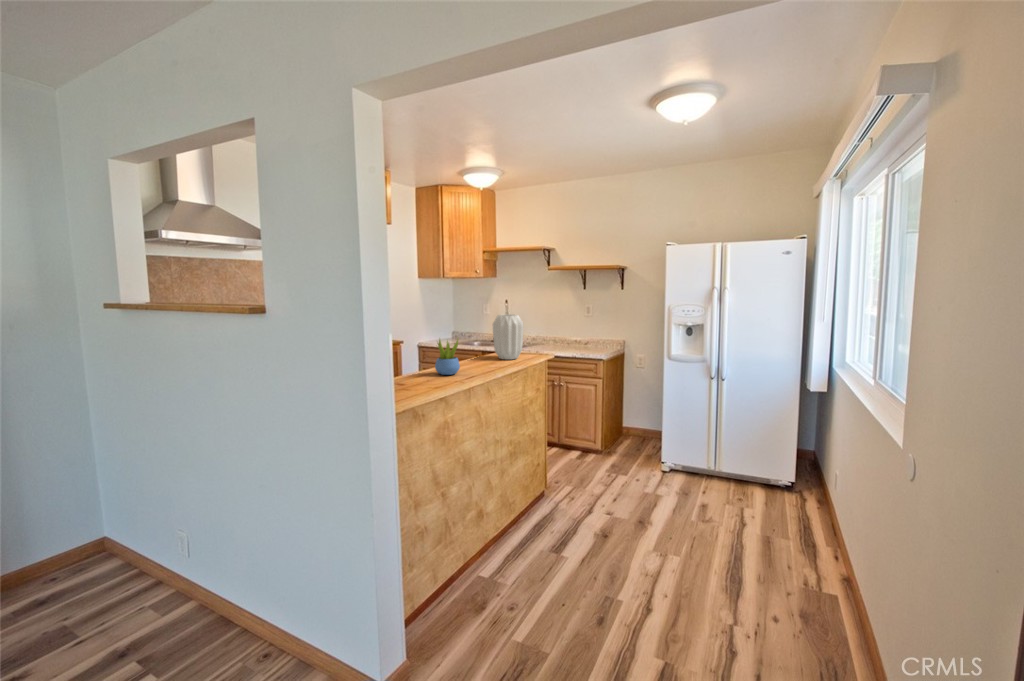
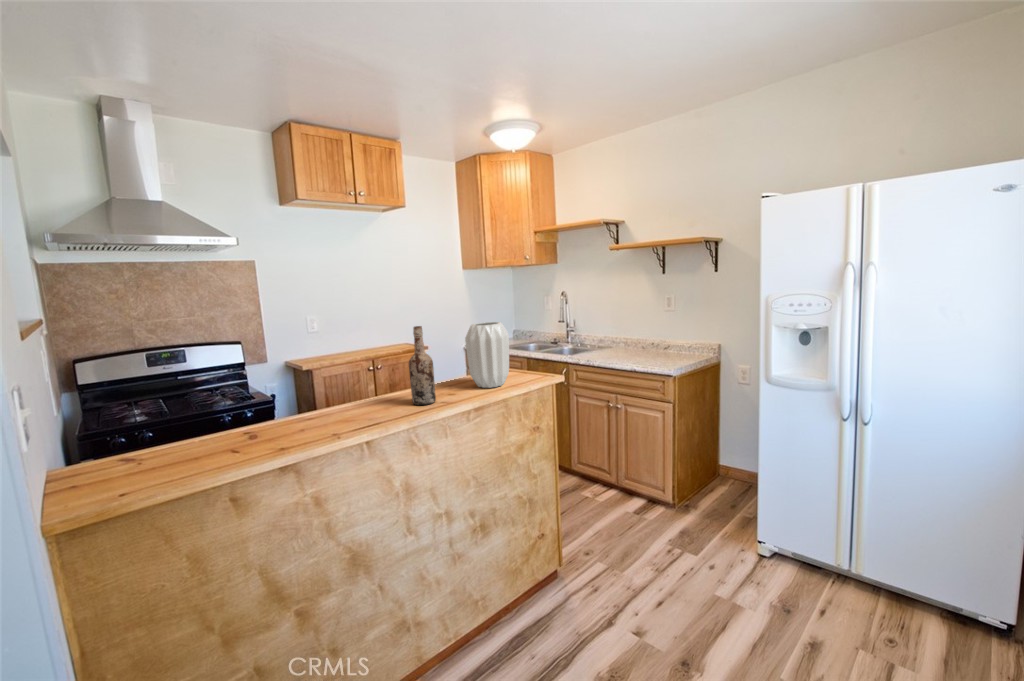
wine bottle: none [470,313,486,368] -> present [409,326,436,405]
succulent plant: present [435,339,460,375] -> none [336,365,376,421]

